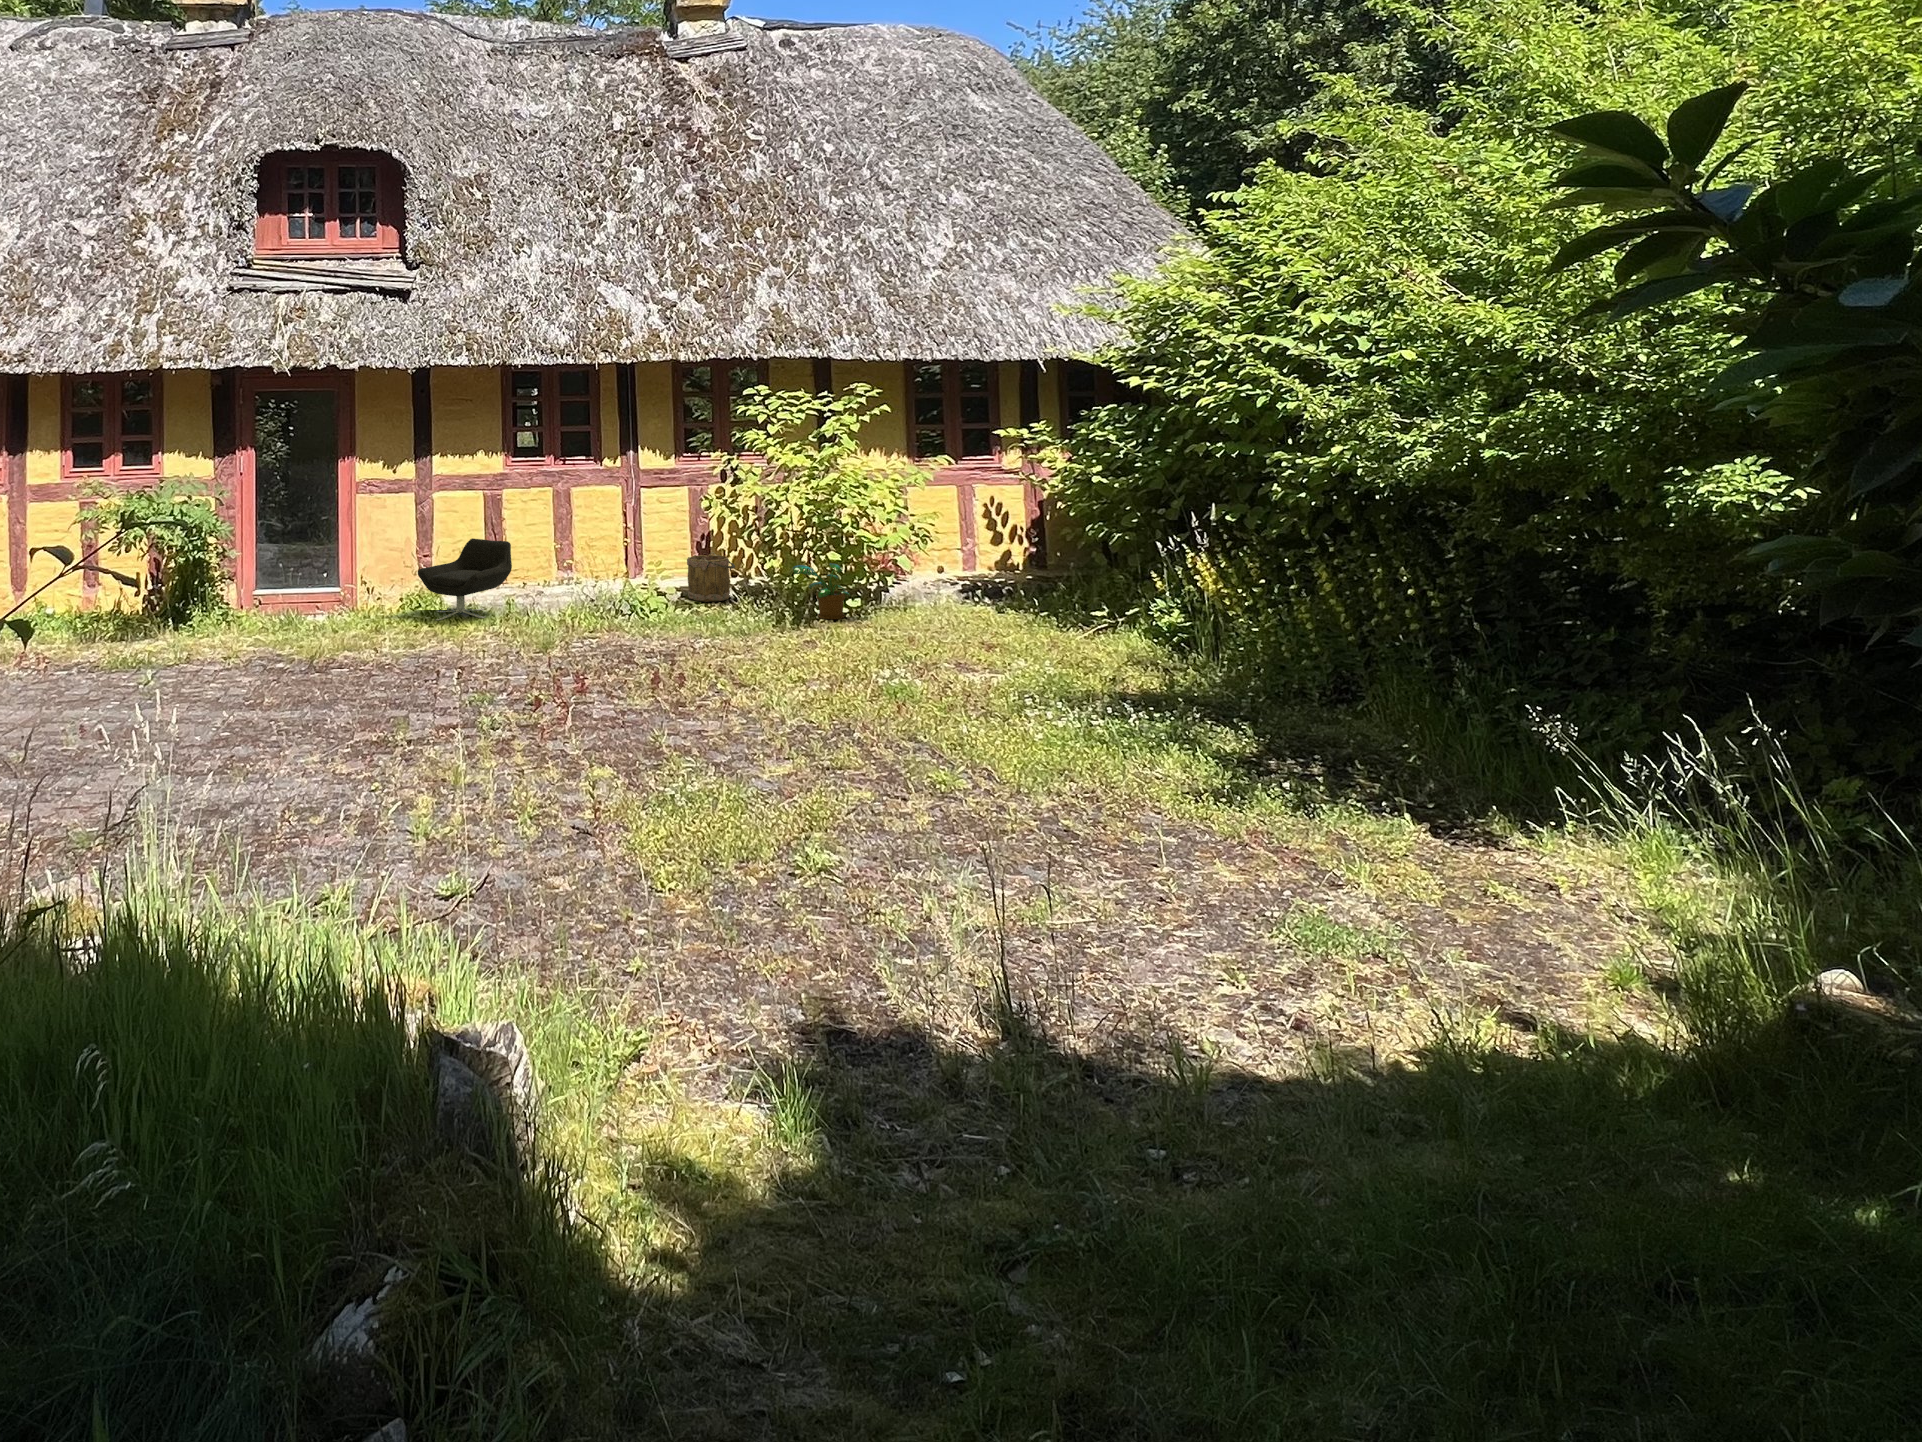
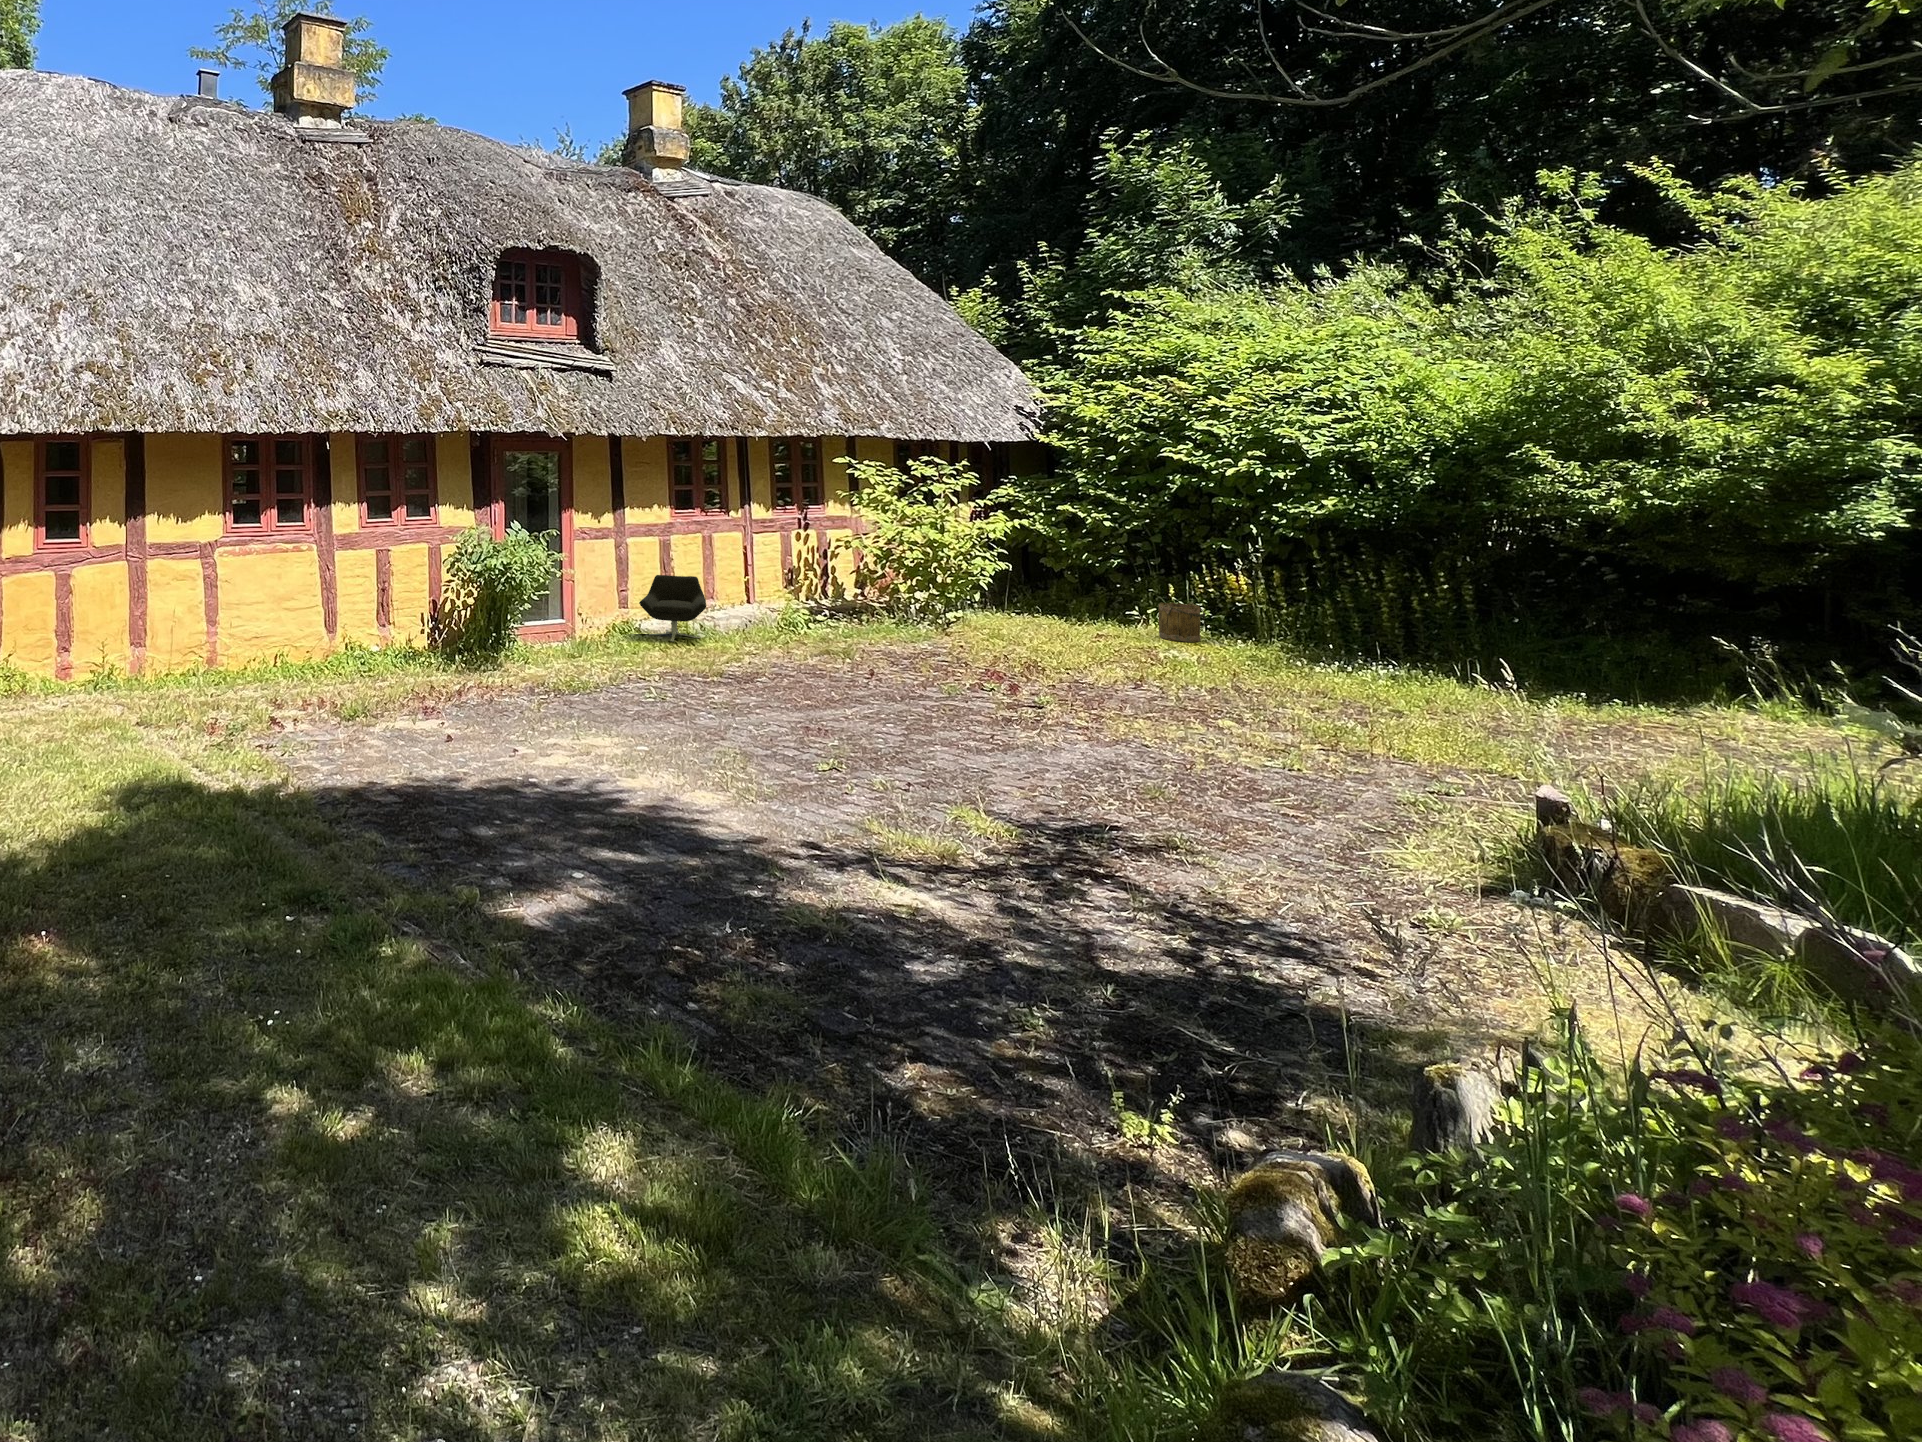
bucket: present [687,552,735,602] -> present [1158,602,1205,642]
potted plant: present [793,563,851,619] -> none [906,587,945,628]

